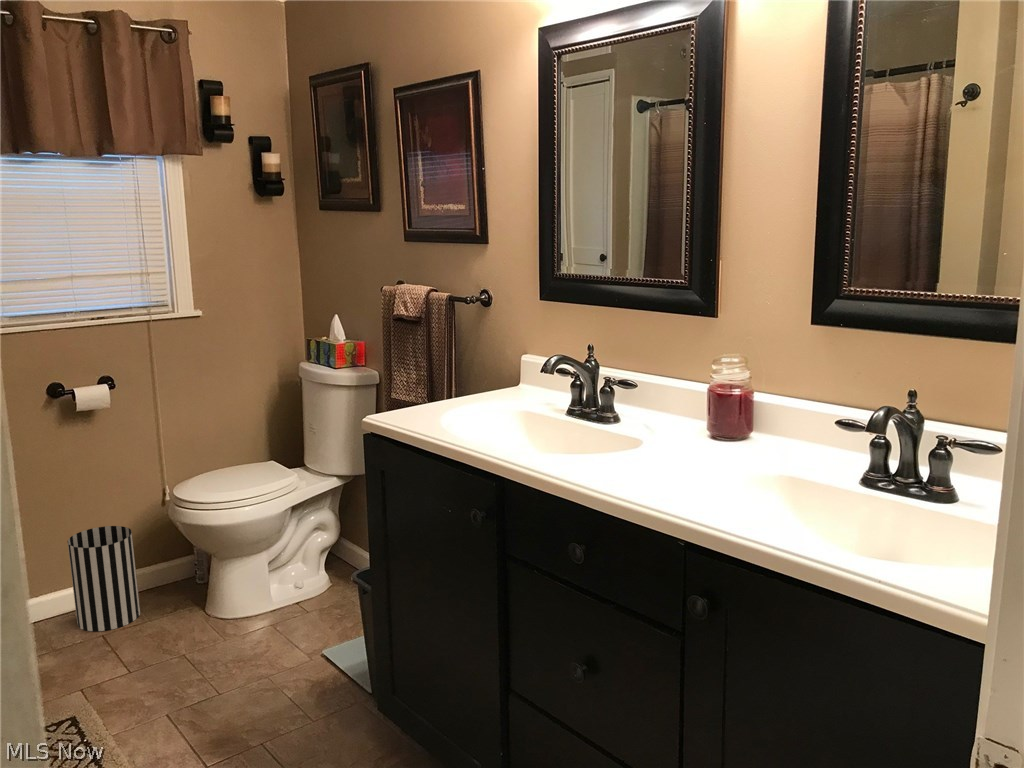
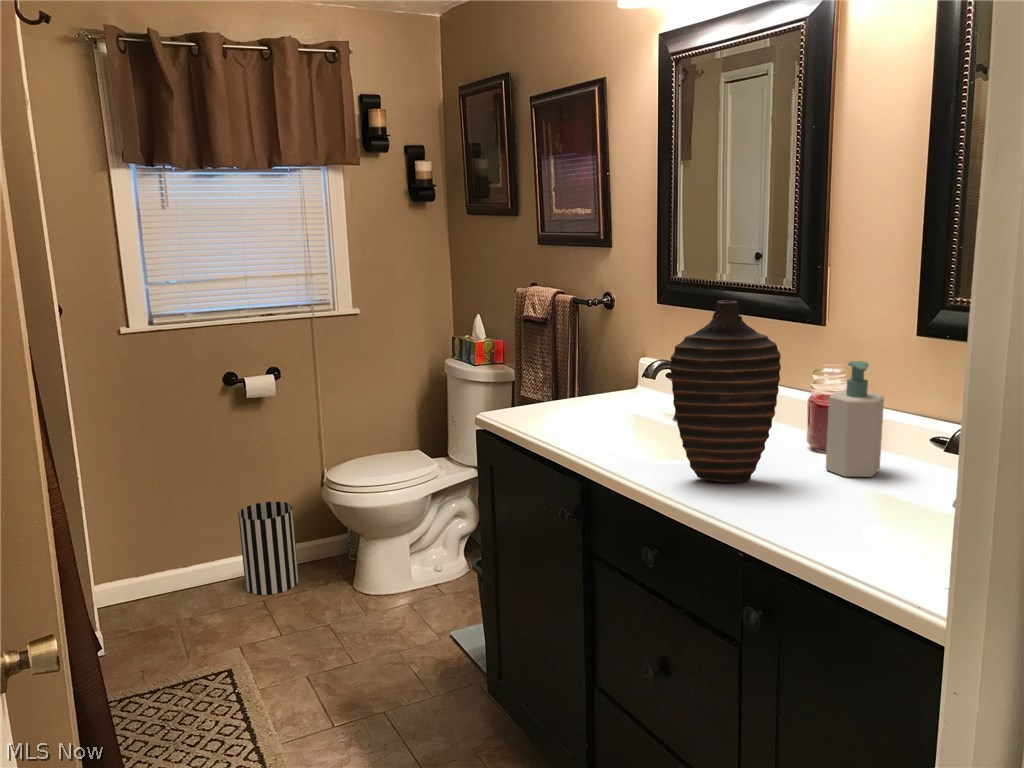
decorative vase: none [591,290,697,472] -> present [670,300,781,482]
soap bottle: none [733,349,786,461] -> present [826,361,884,477]

